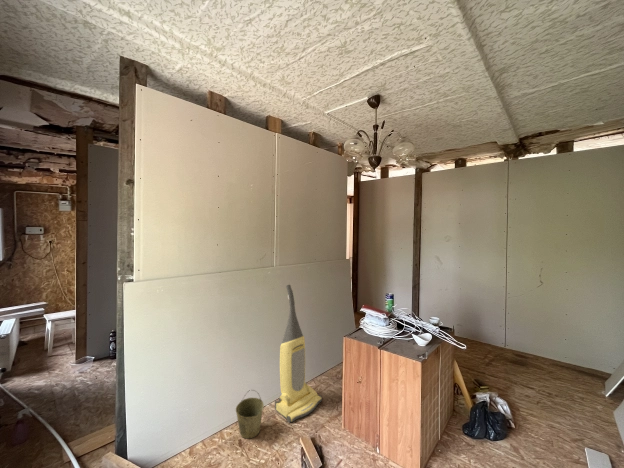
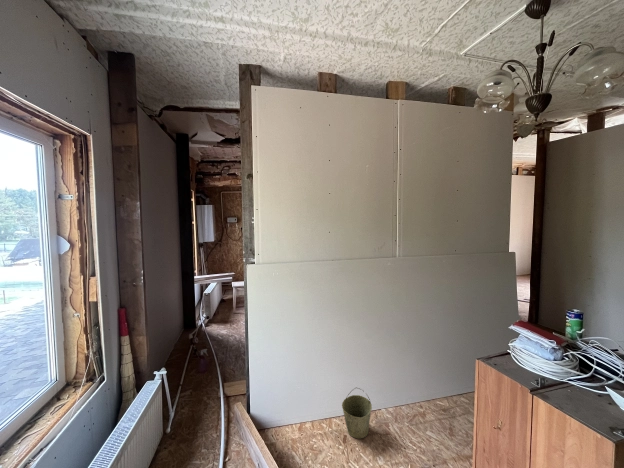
vacuum cleaner: present [275,285,322,423] -> none [390,278,453,441]

